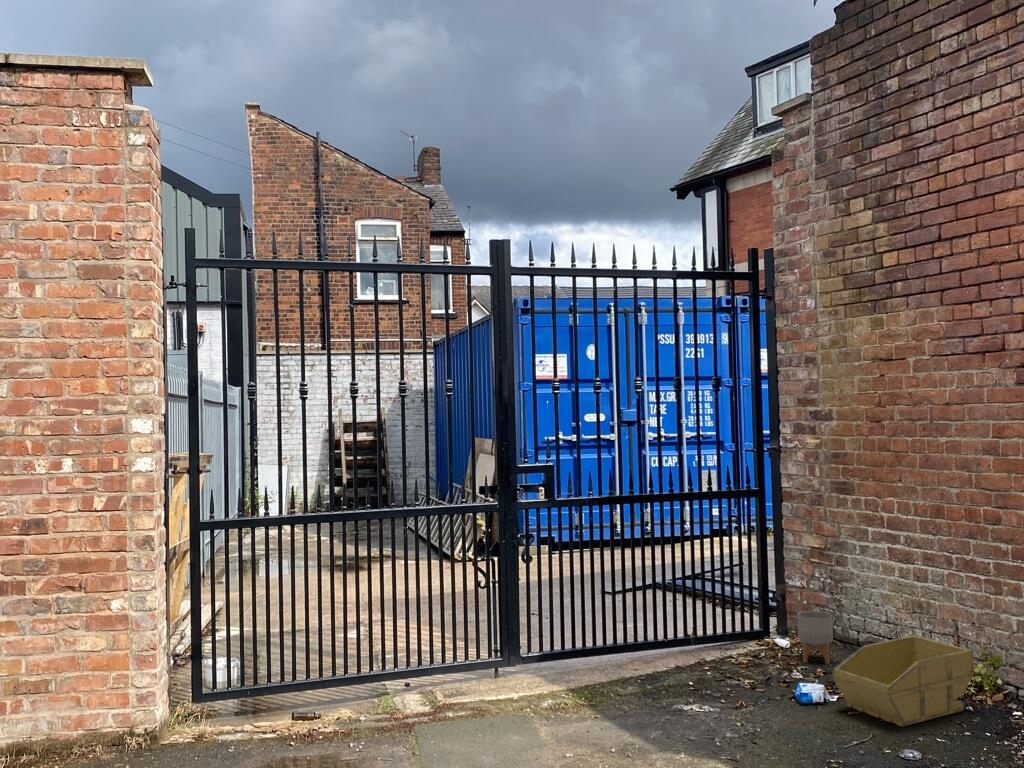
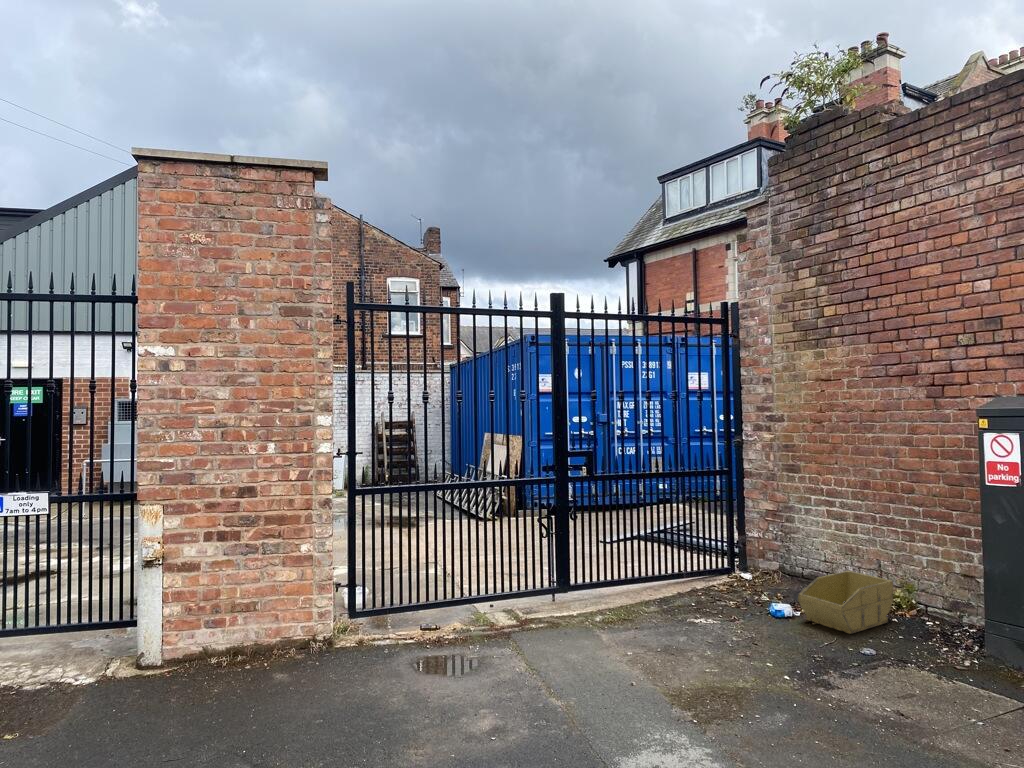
planter: present [798,611,833,664] -> none [760,554,785,591]

